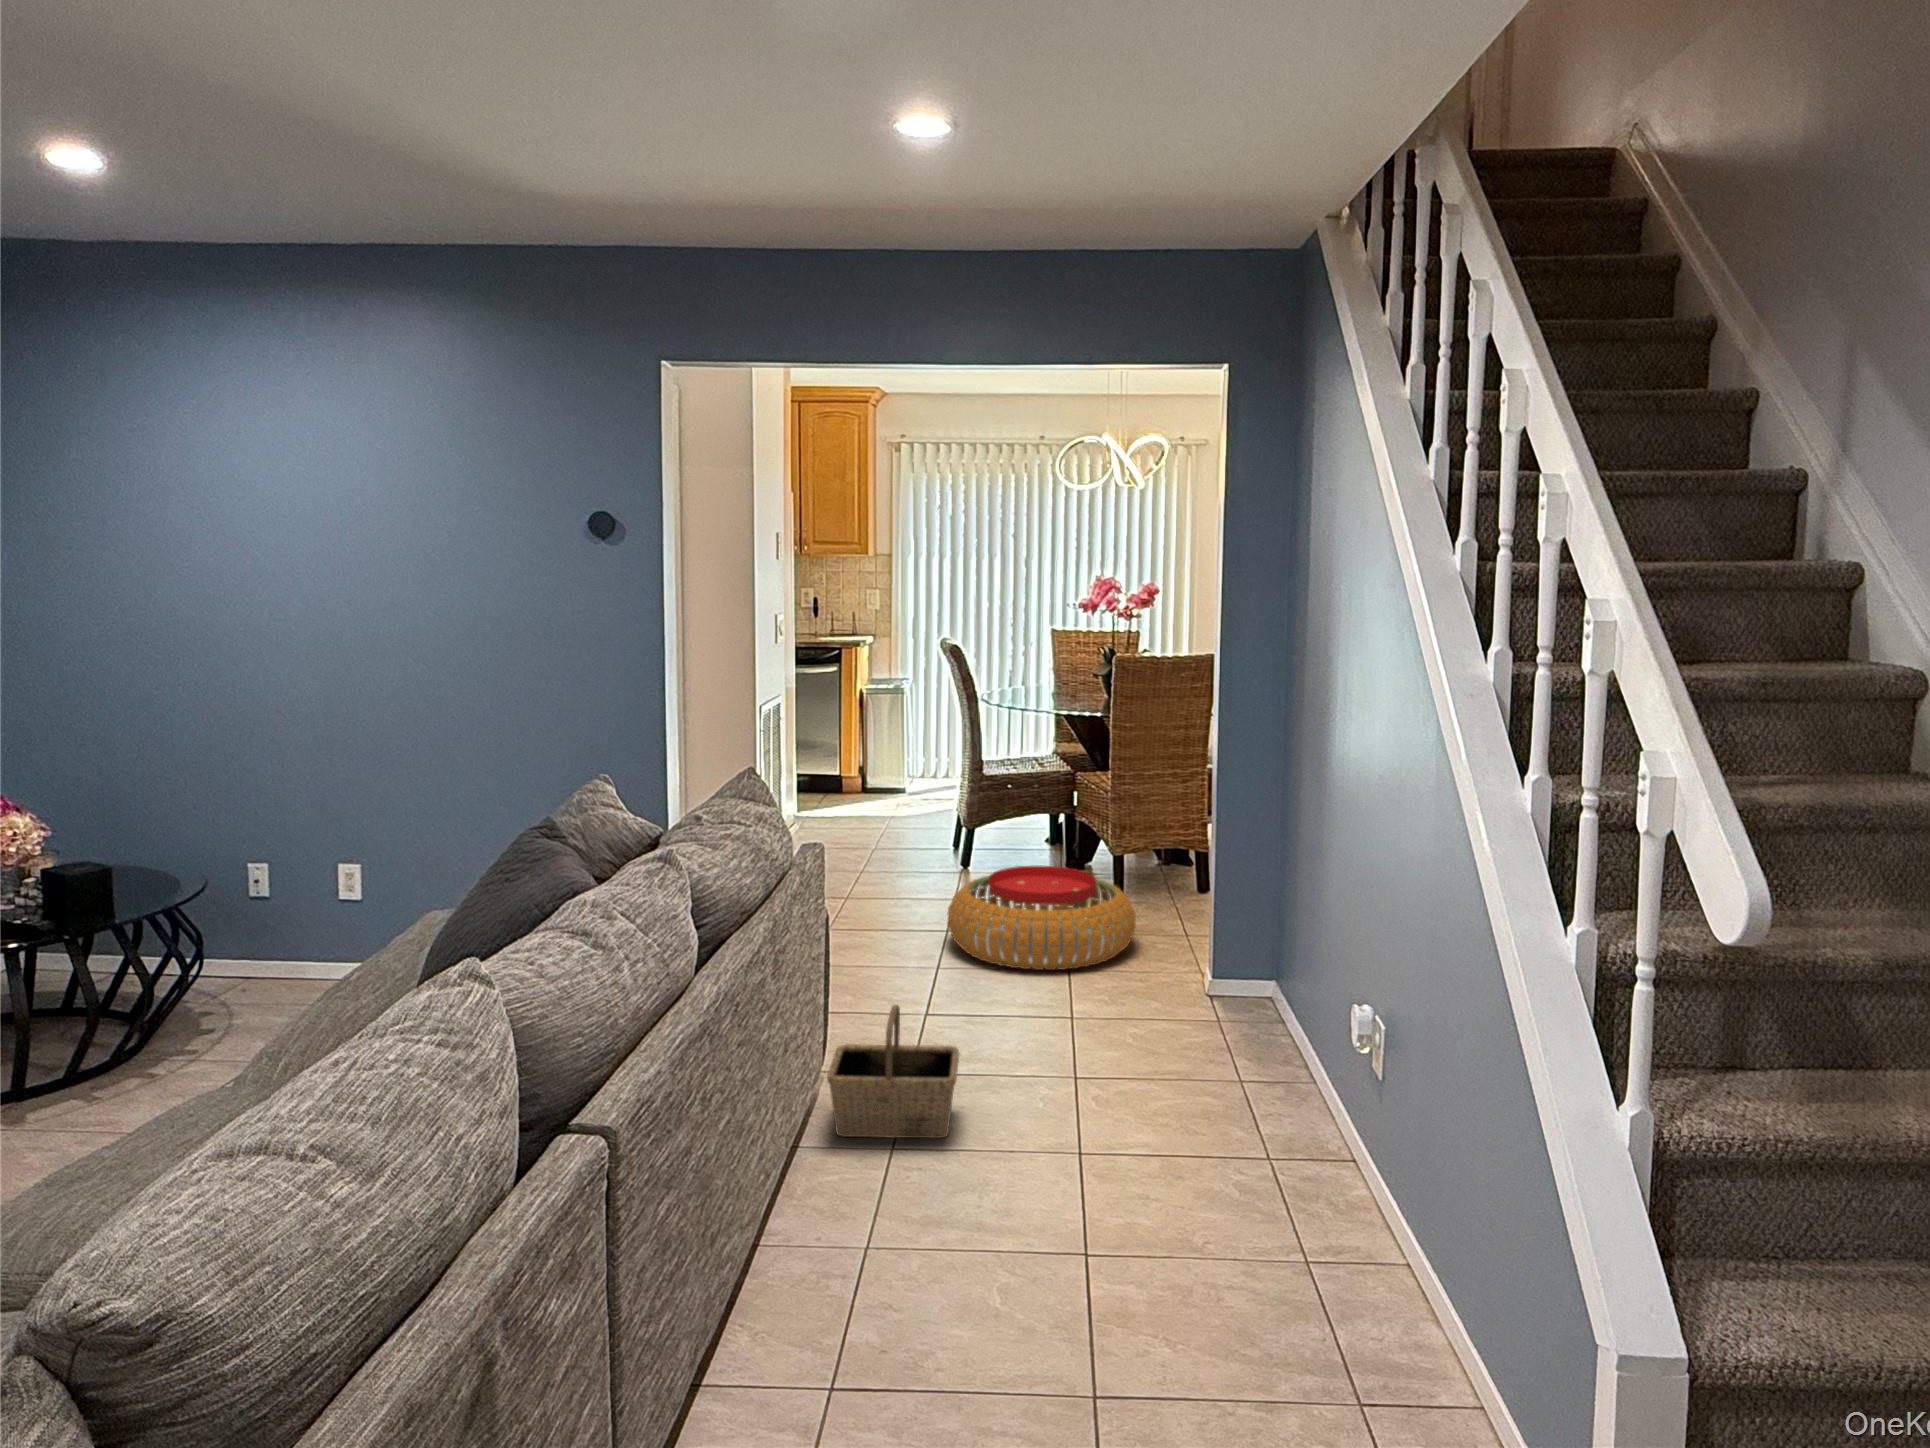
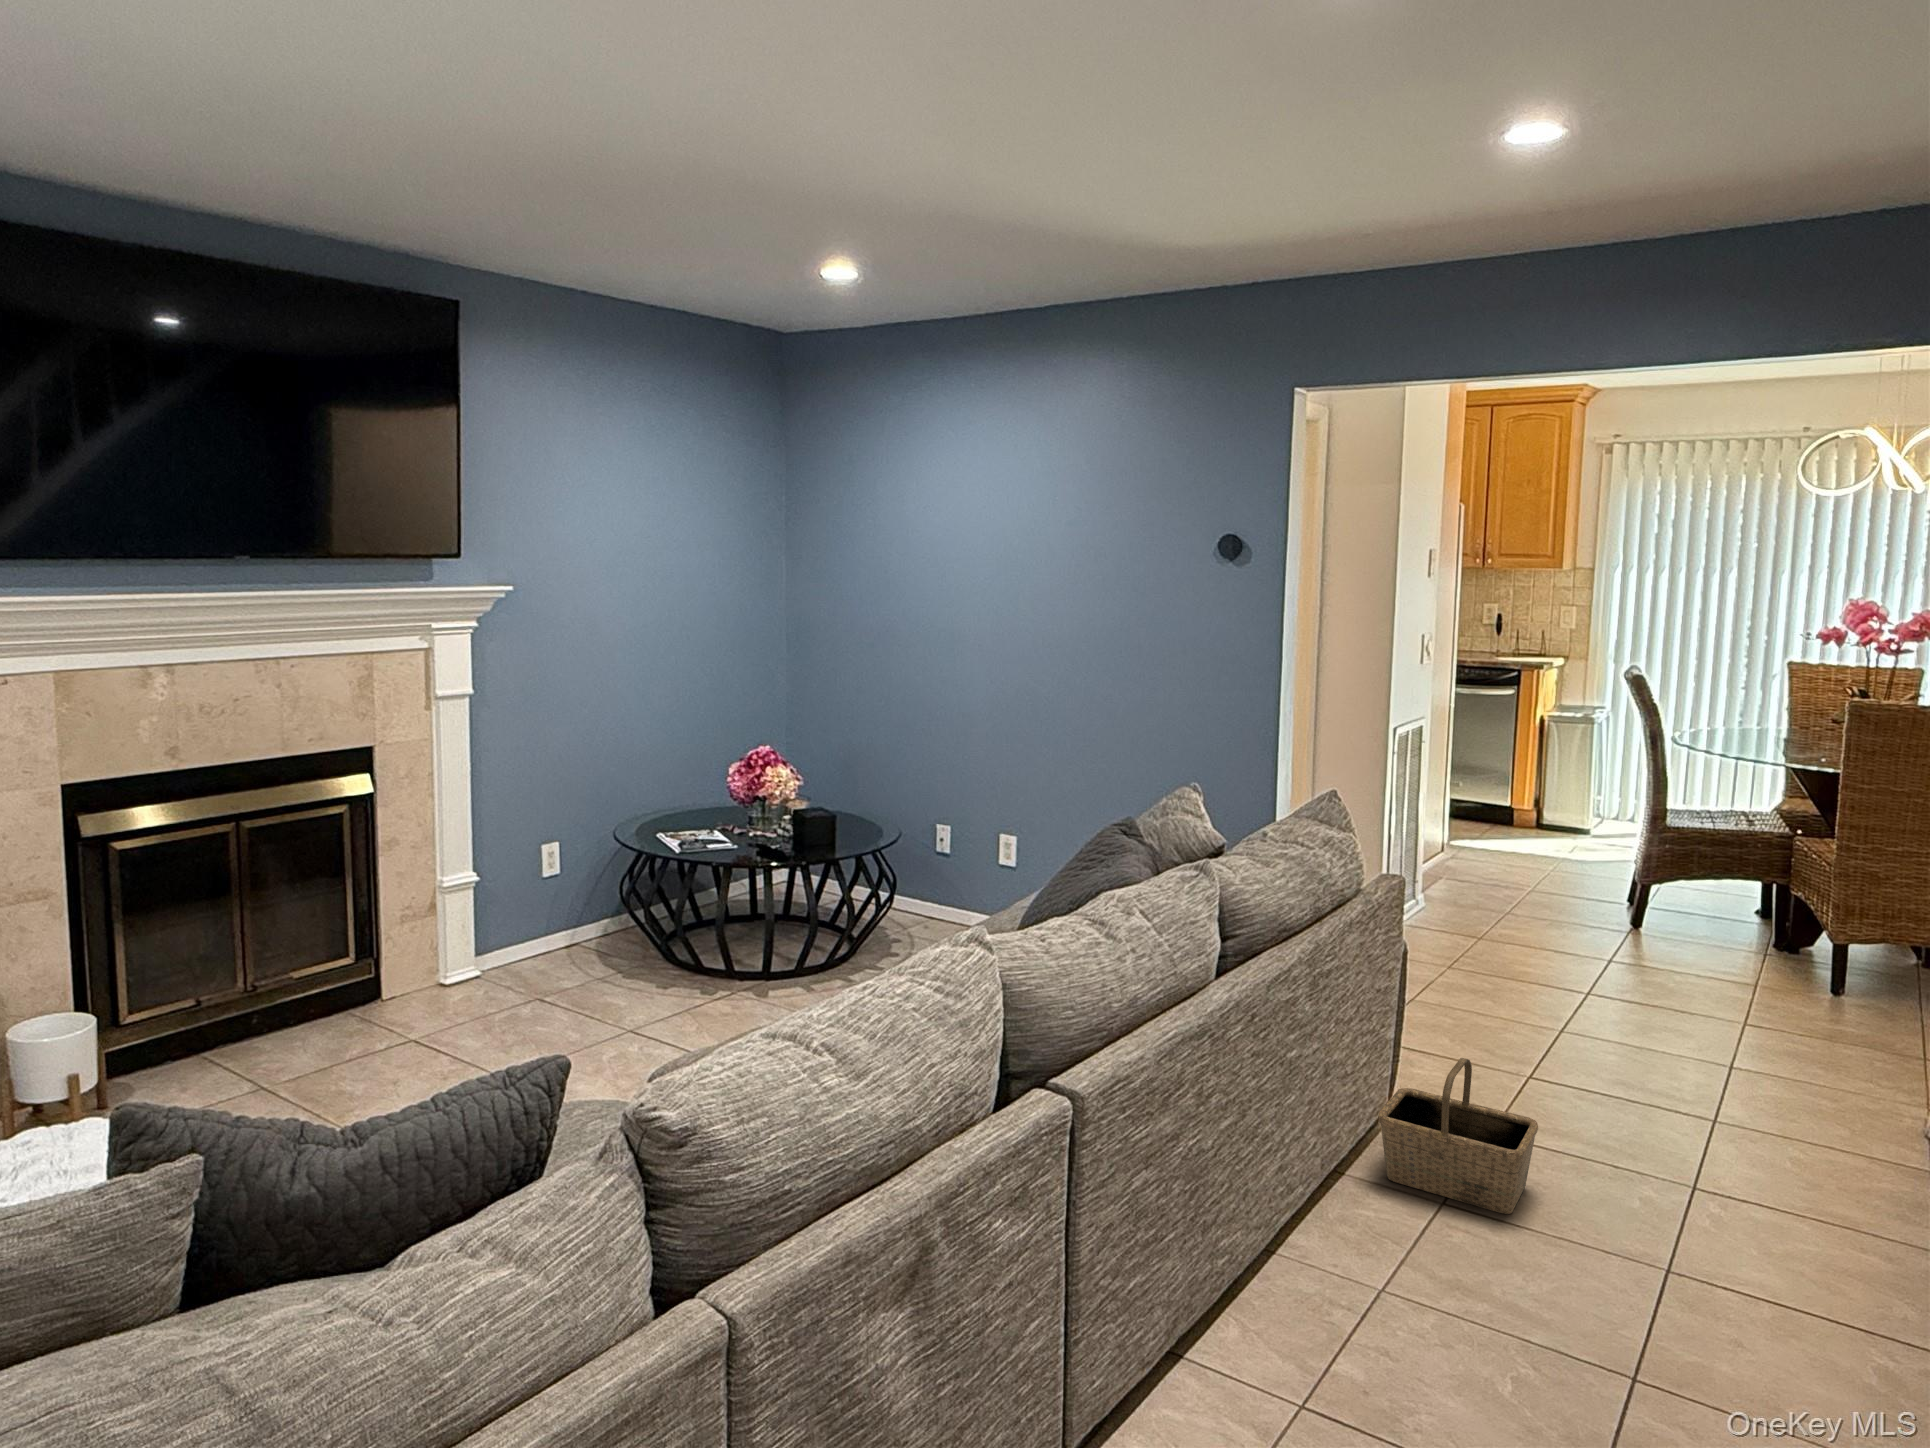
pouf: present [947,865,1136,970] -> none [1585,937,1851,1072]

